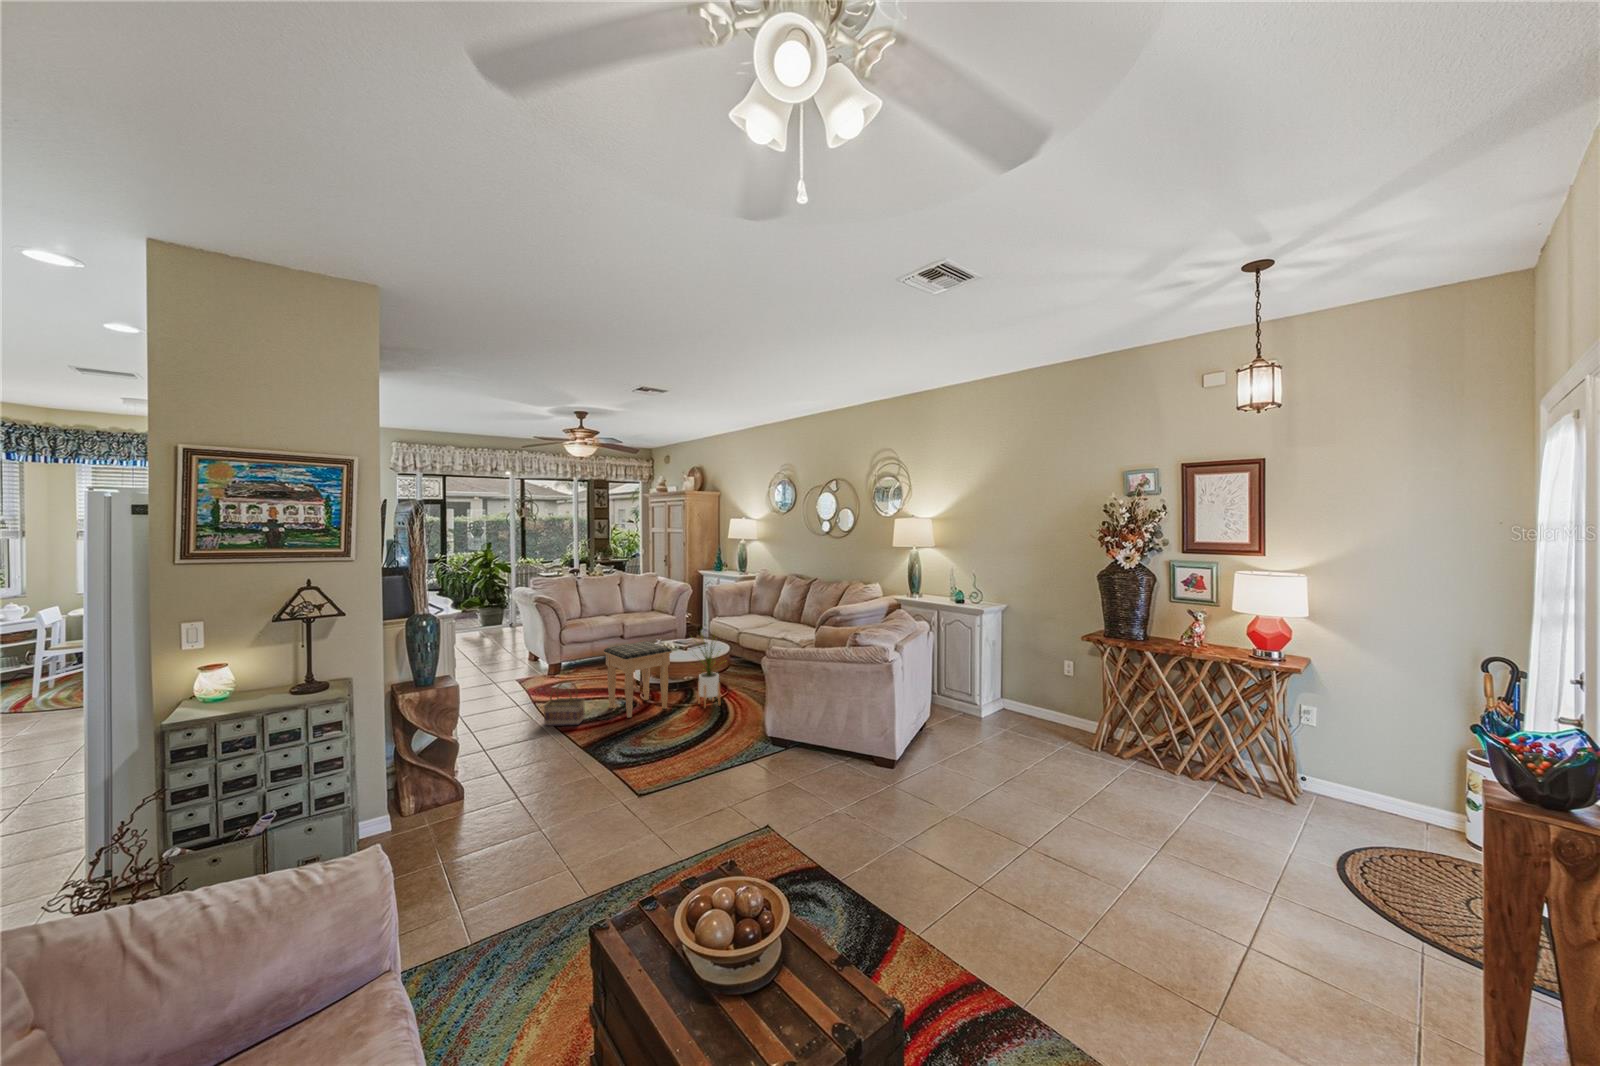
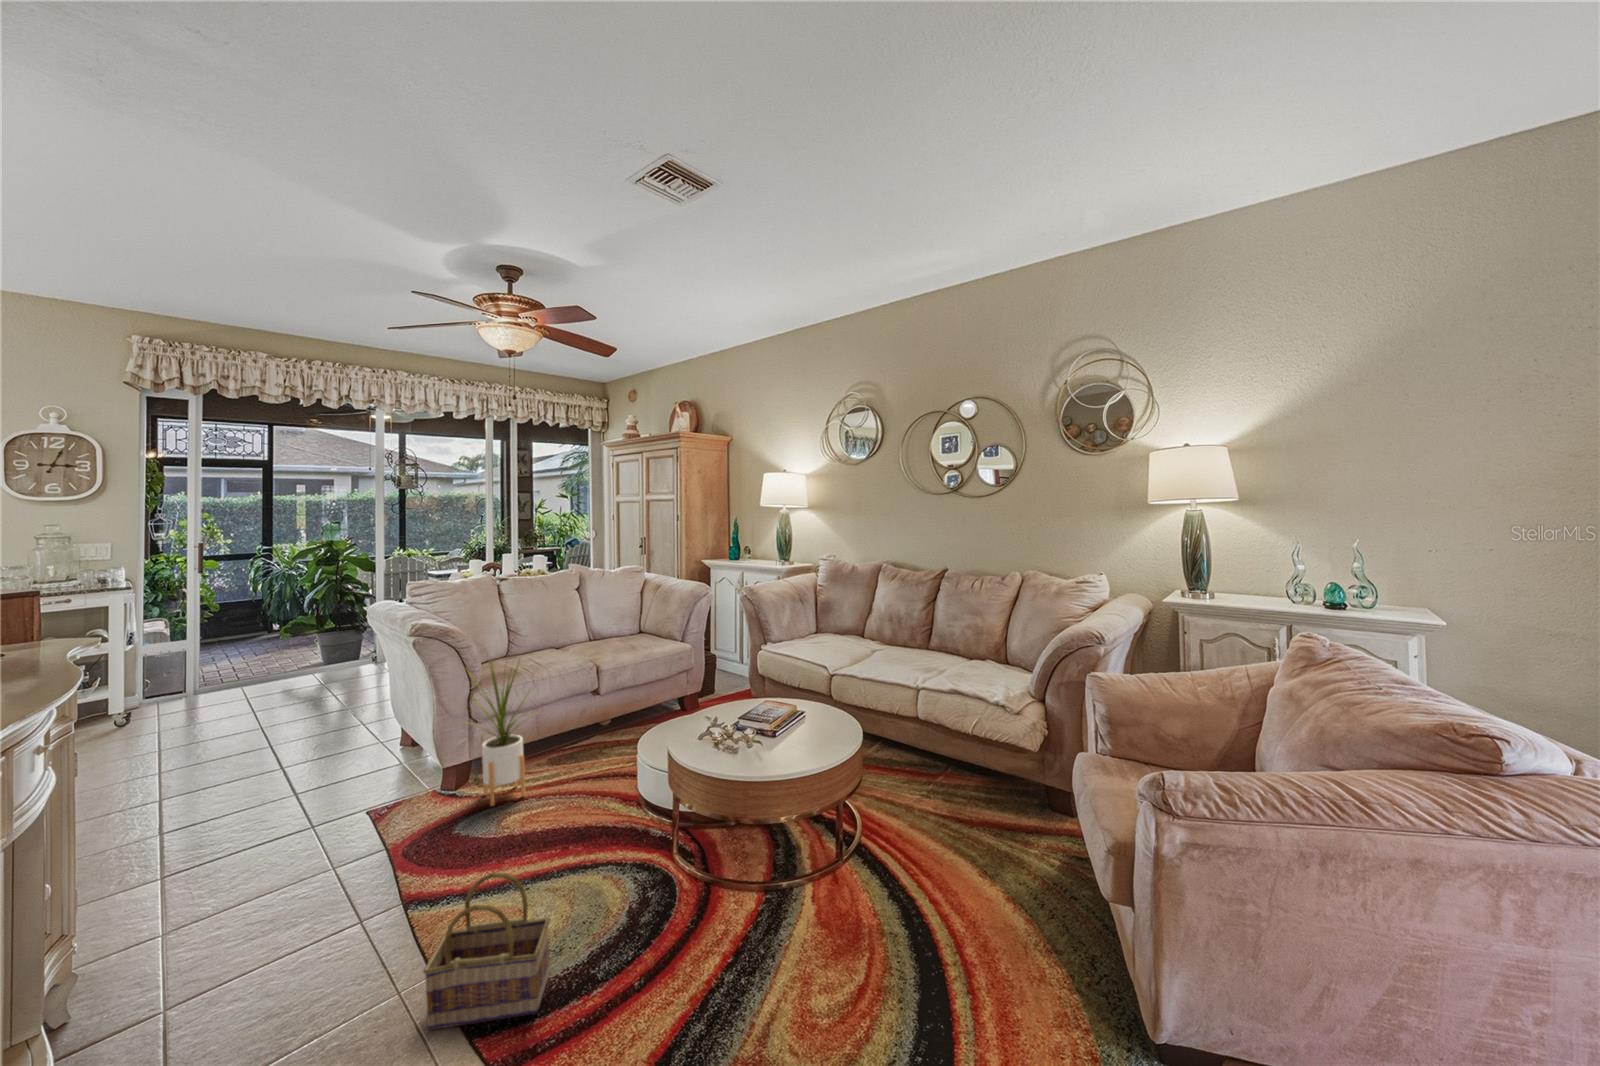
house plant: present [694,640,720,707] -> present [474,661,526,806]
footstool: present [604,641,672,718] -> none [591,725,767,956]

